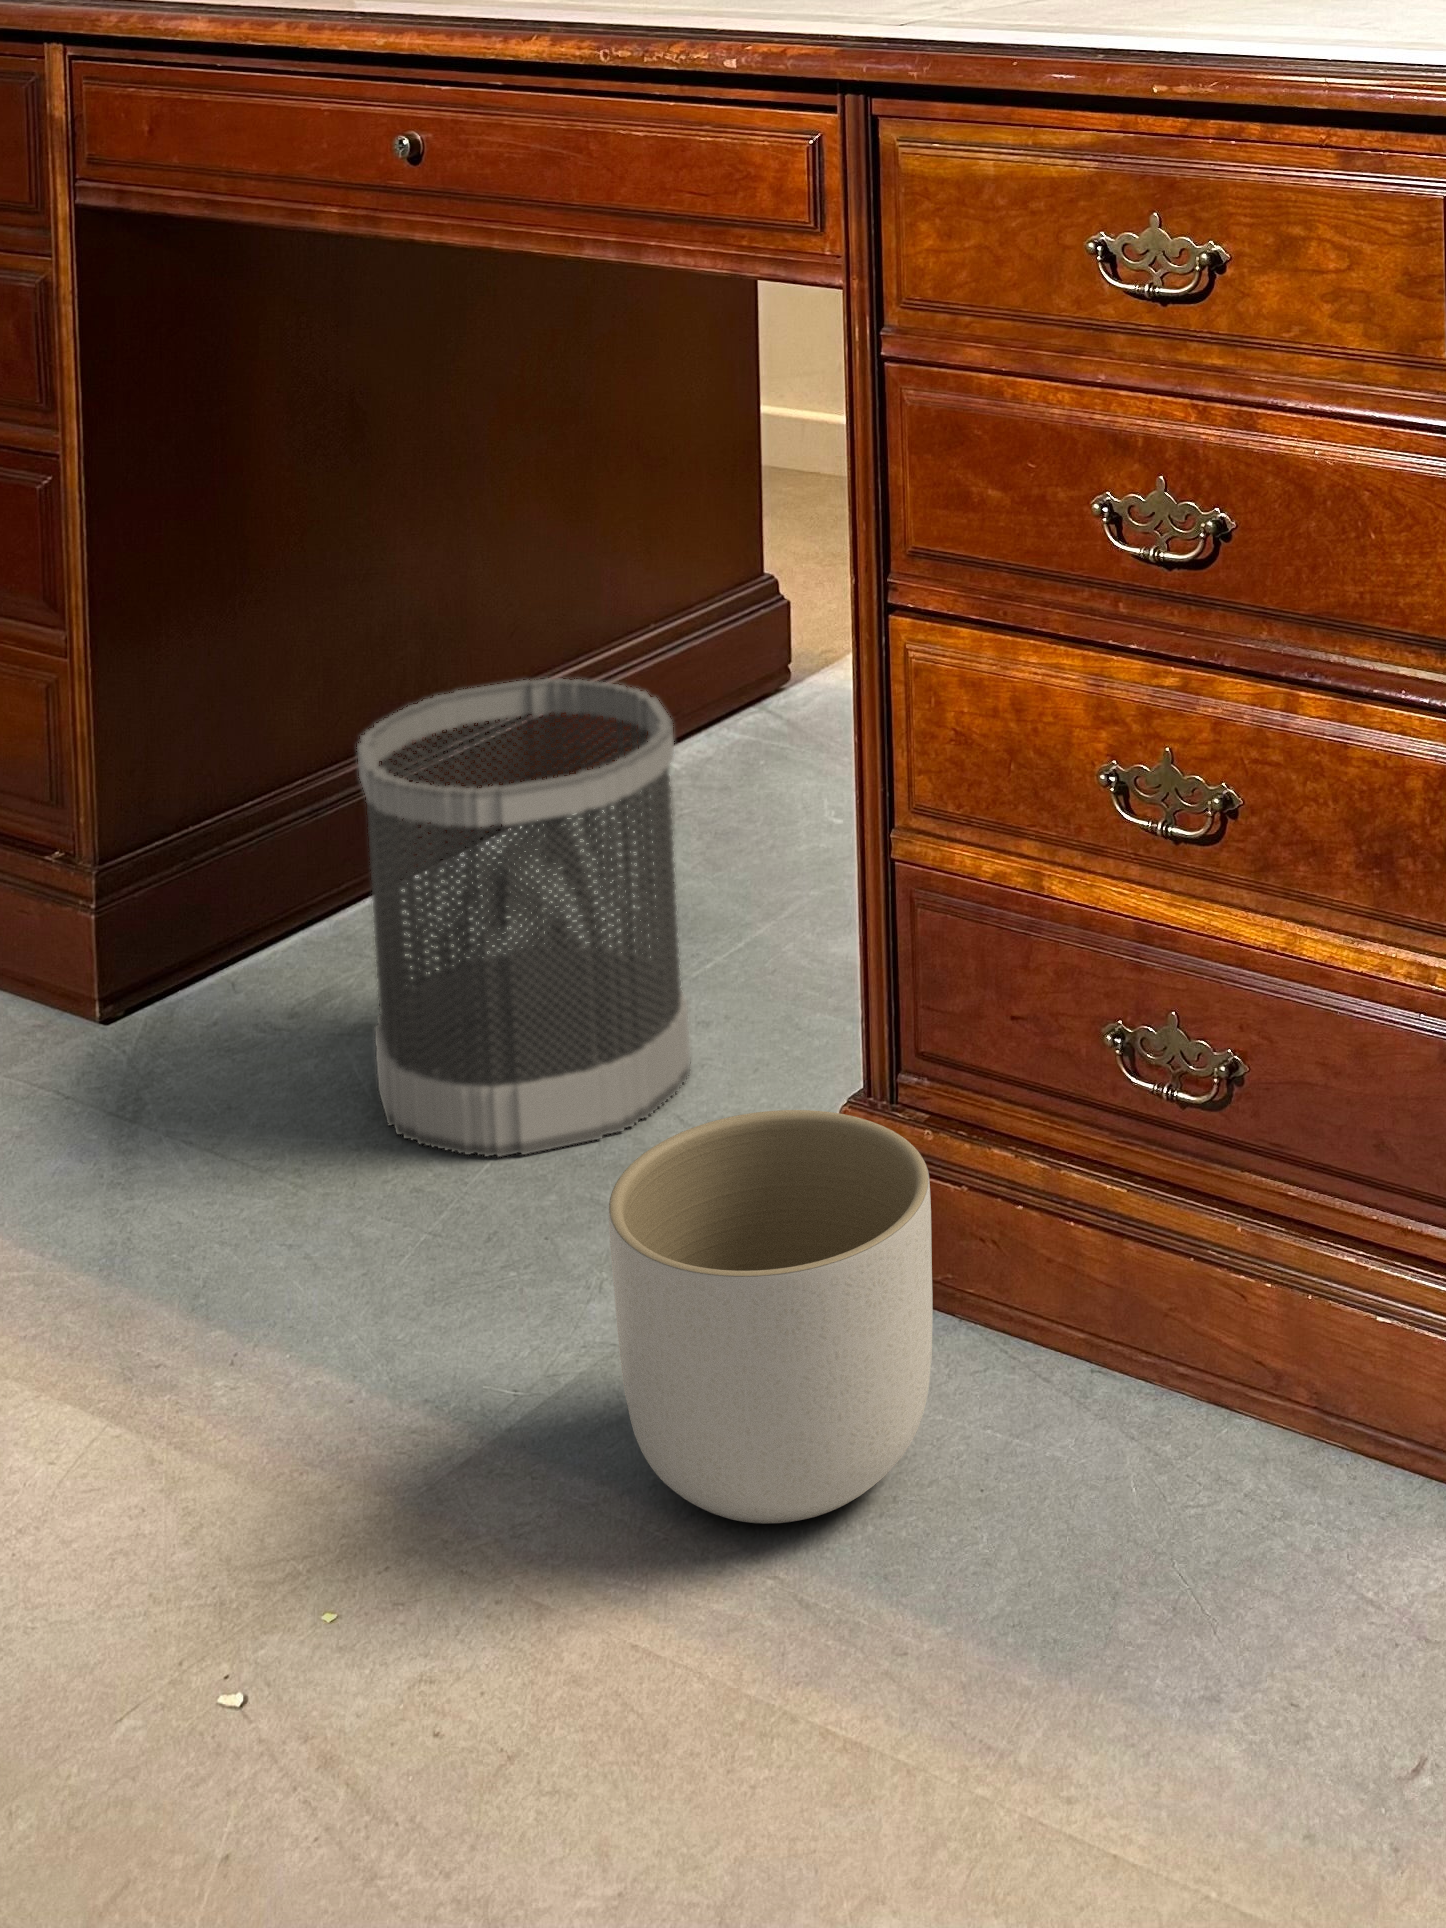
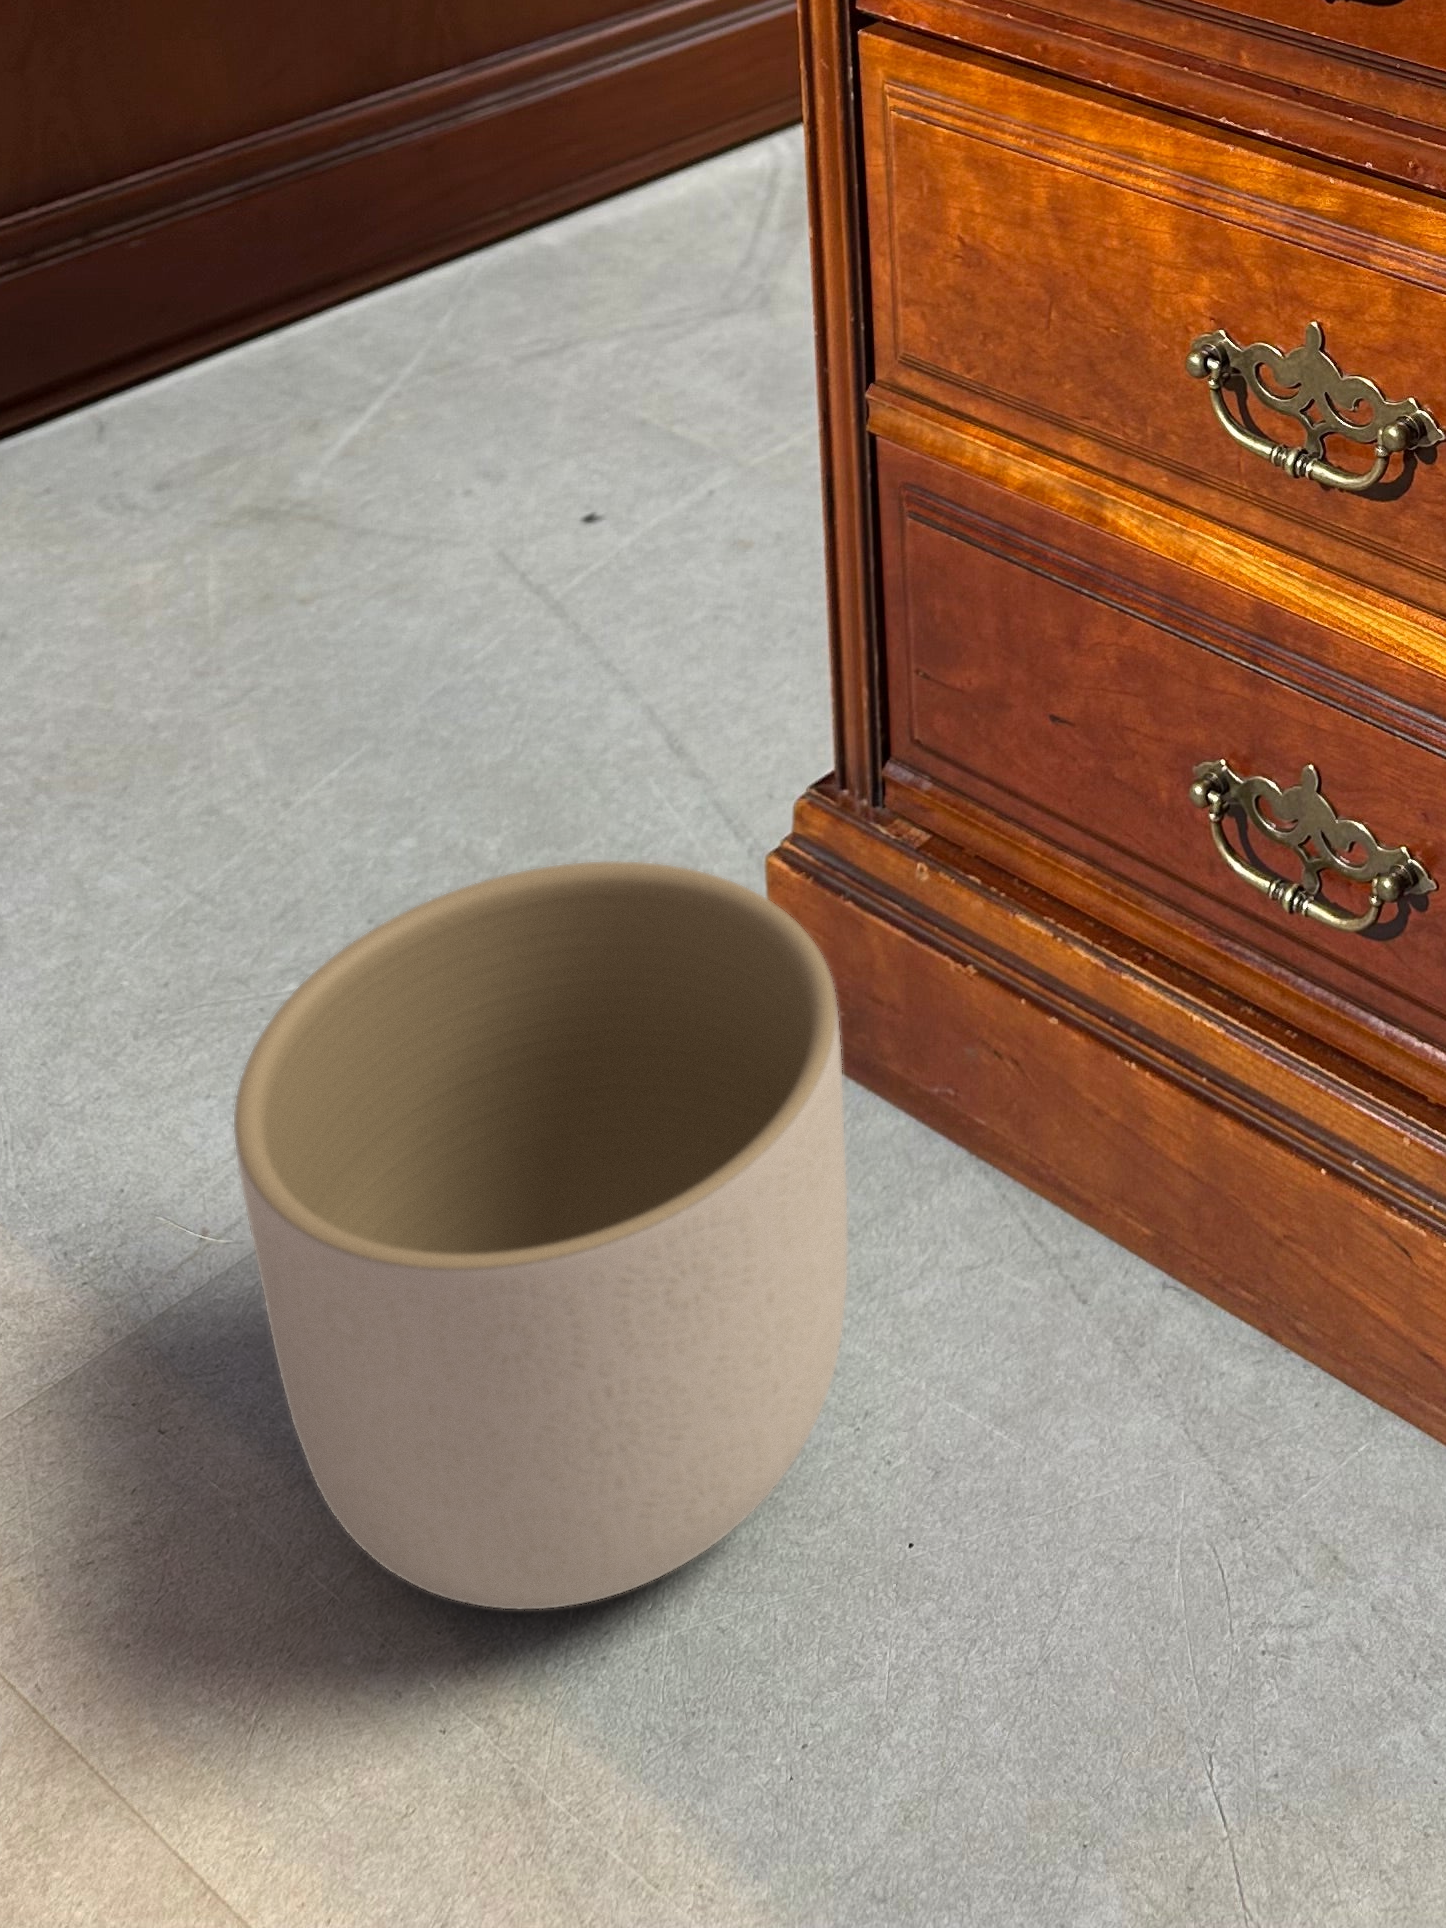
wastebasket: present [357,678,691,1157] -> none [129,48,681,764]

